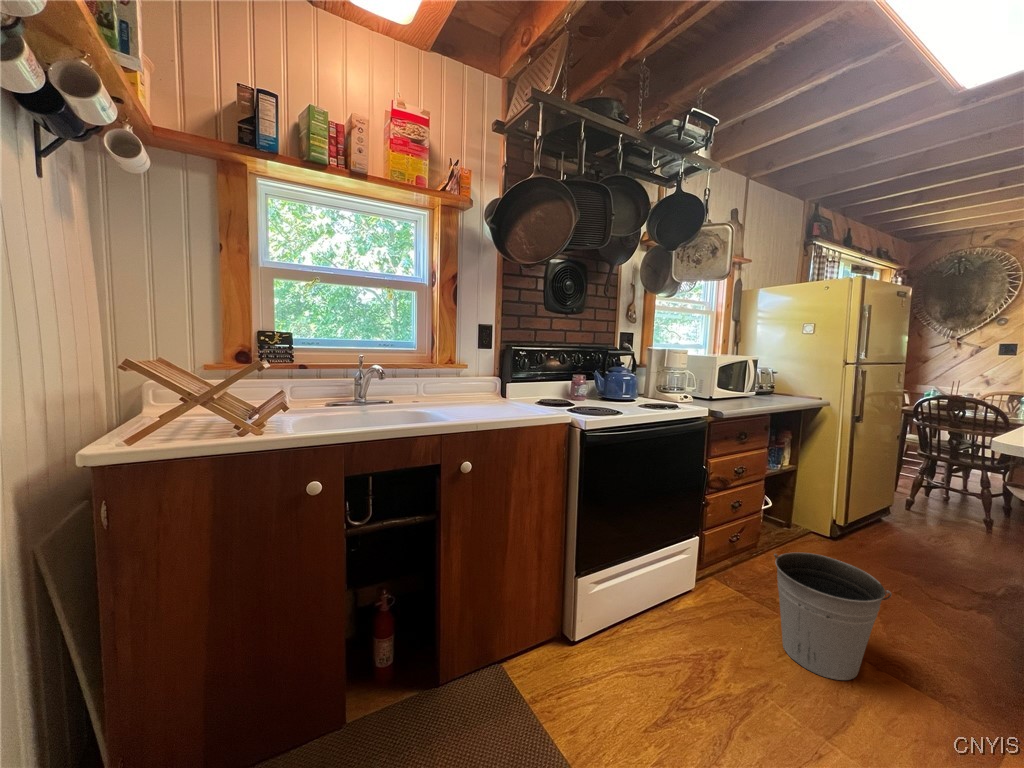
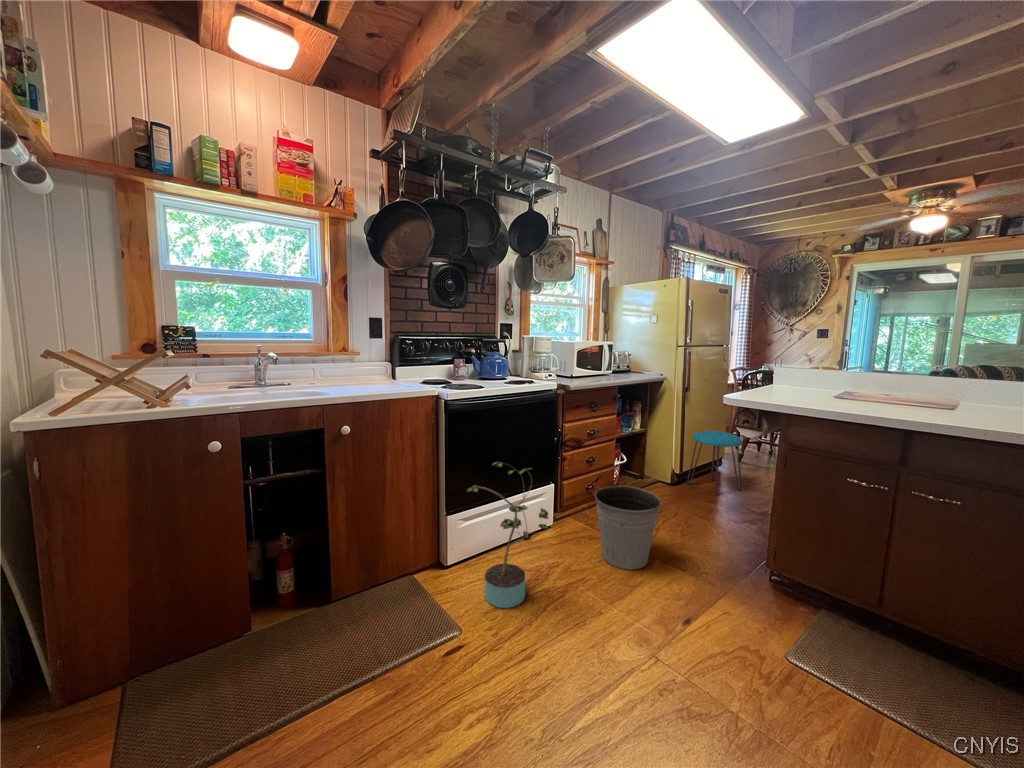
stool: none [857,474,947,564] -> present [687,431,743,496]
potted plant: none [624,517,748,729] -> present [466,461,549,608]

